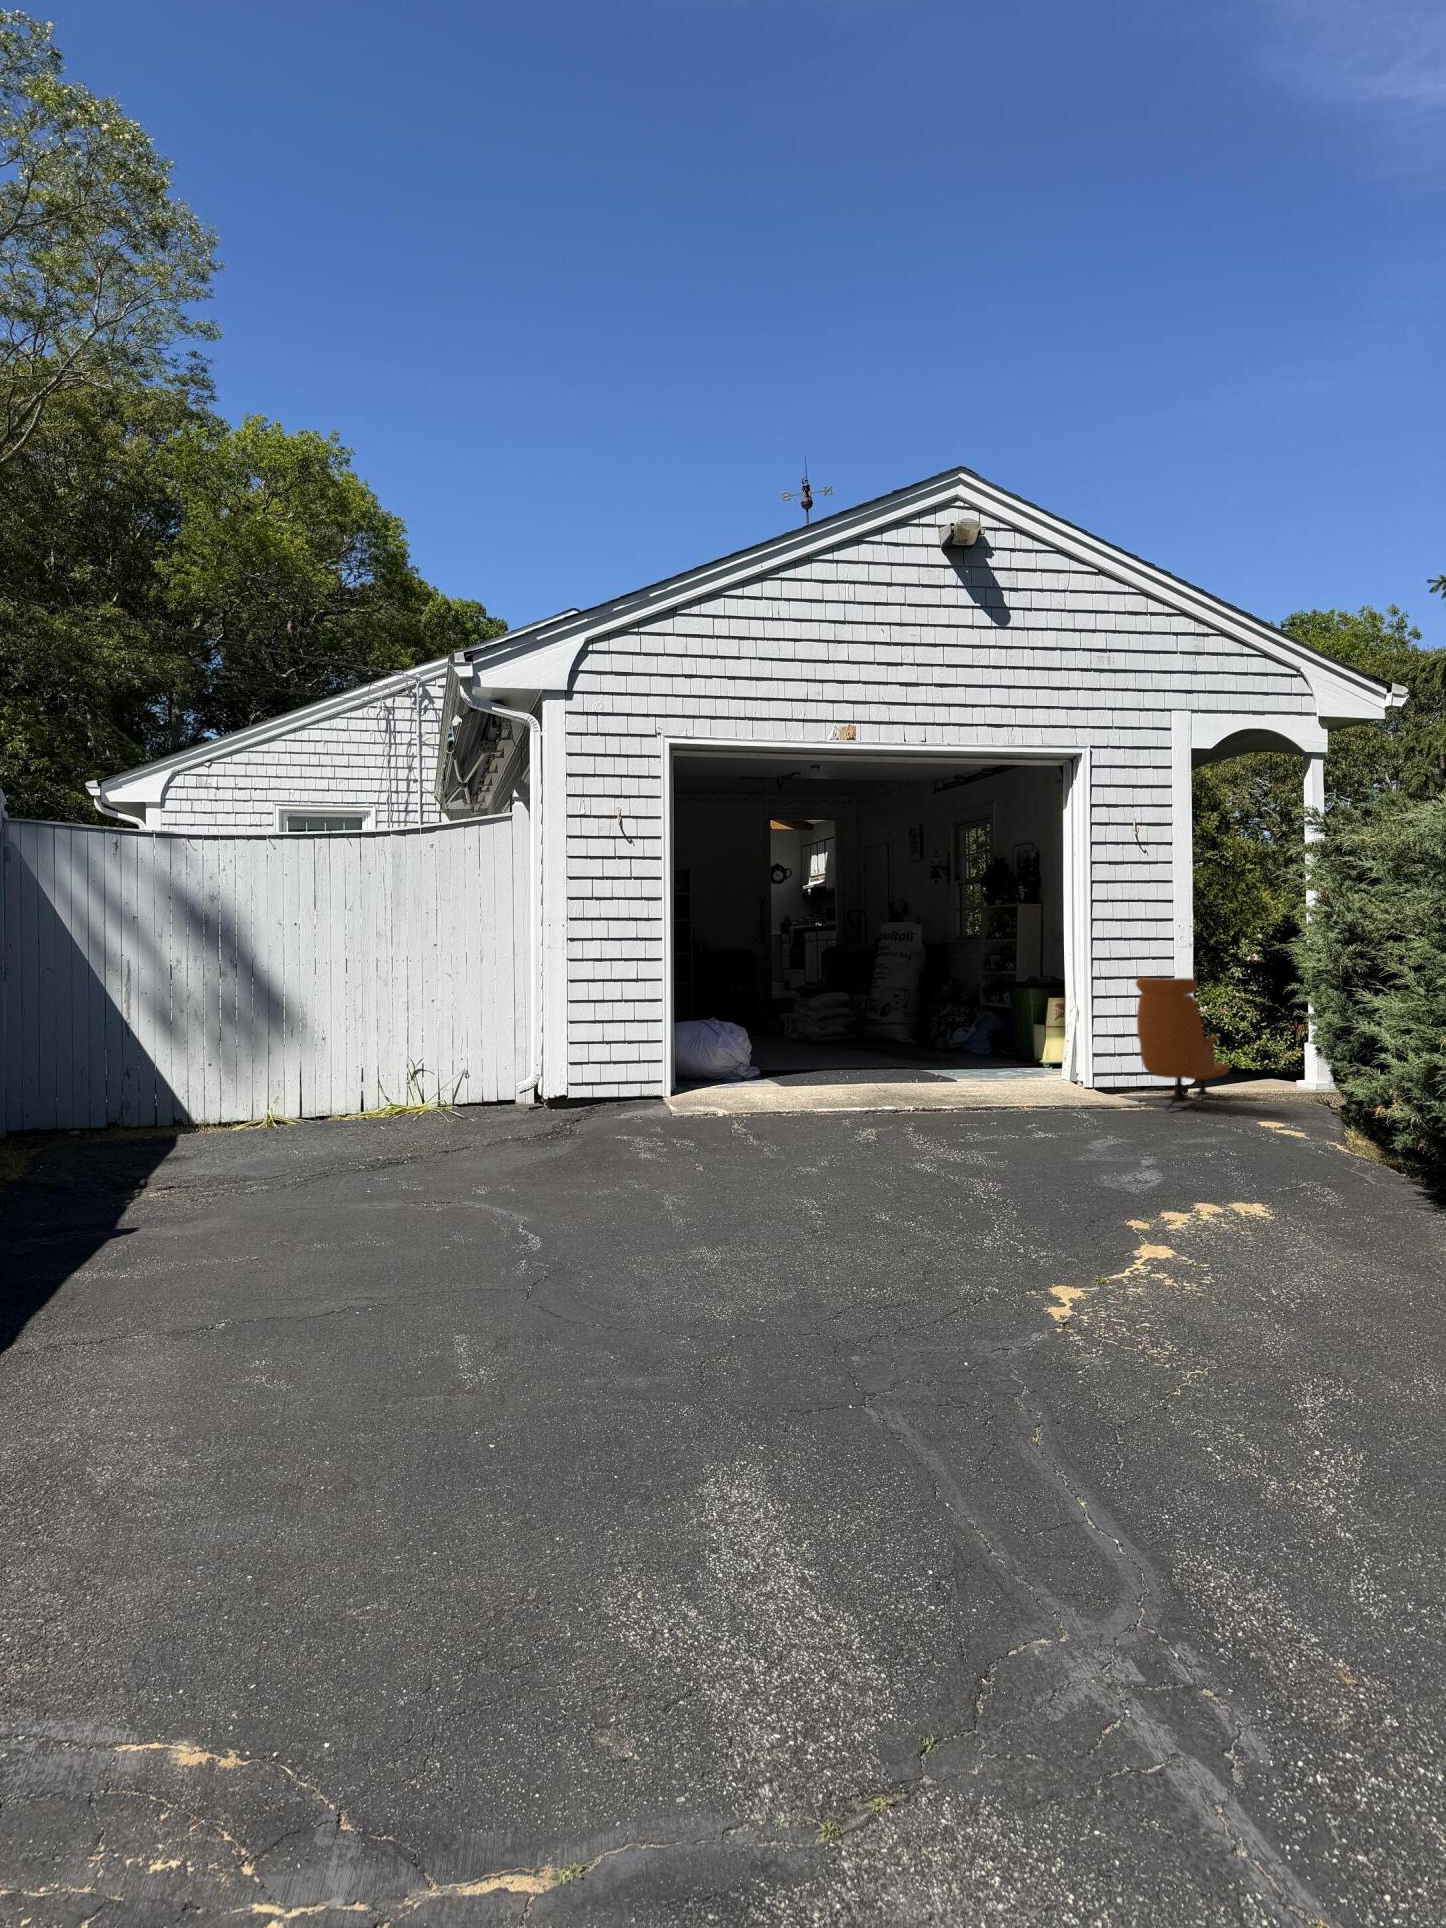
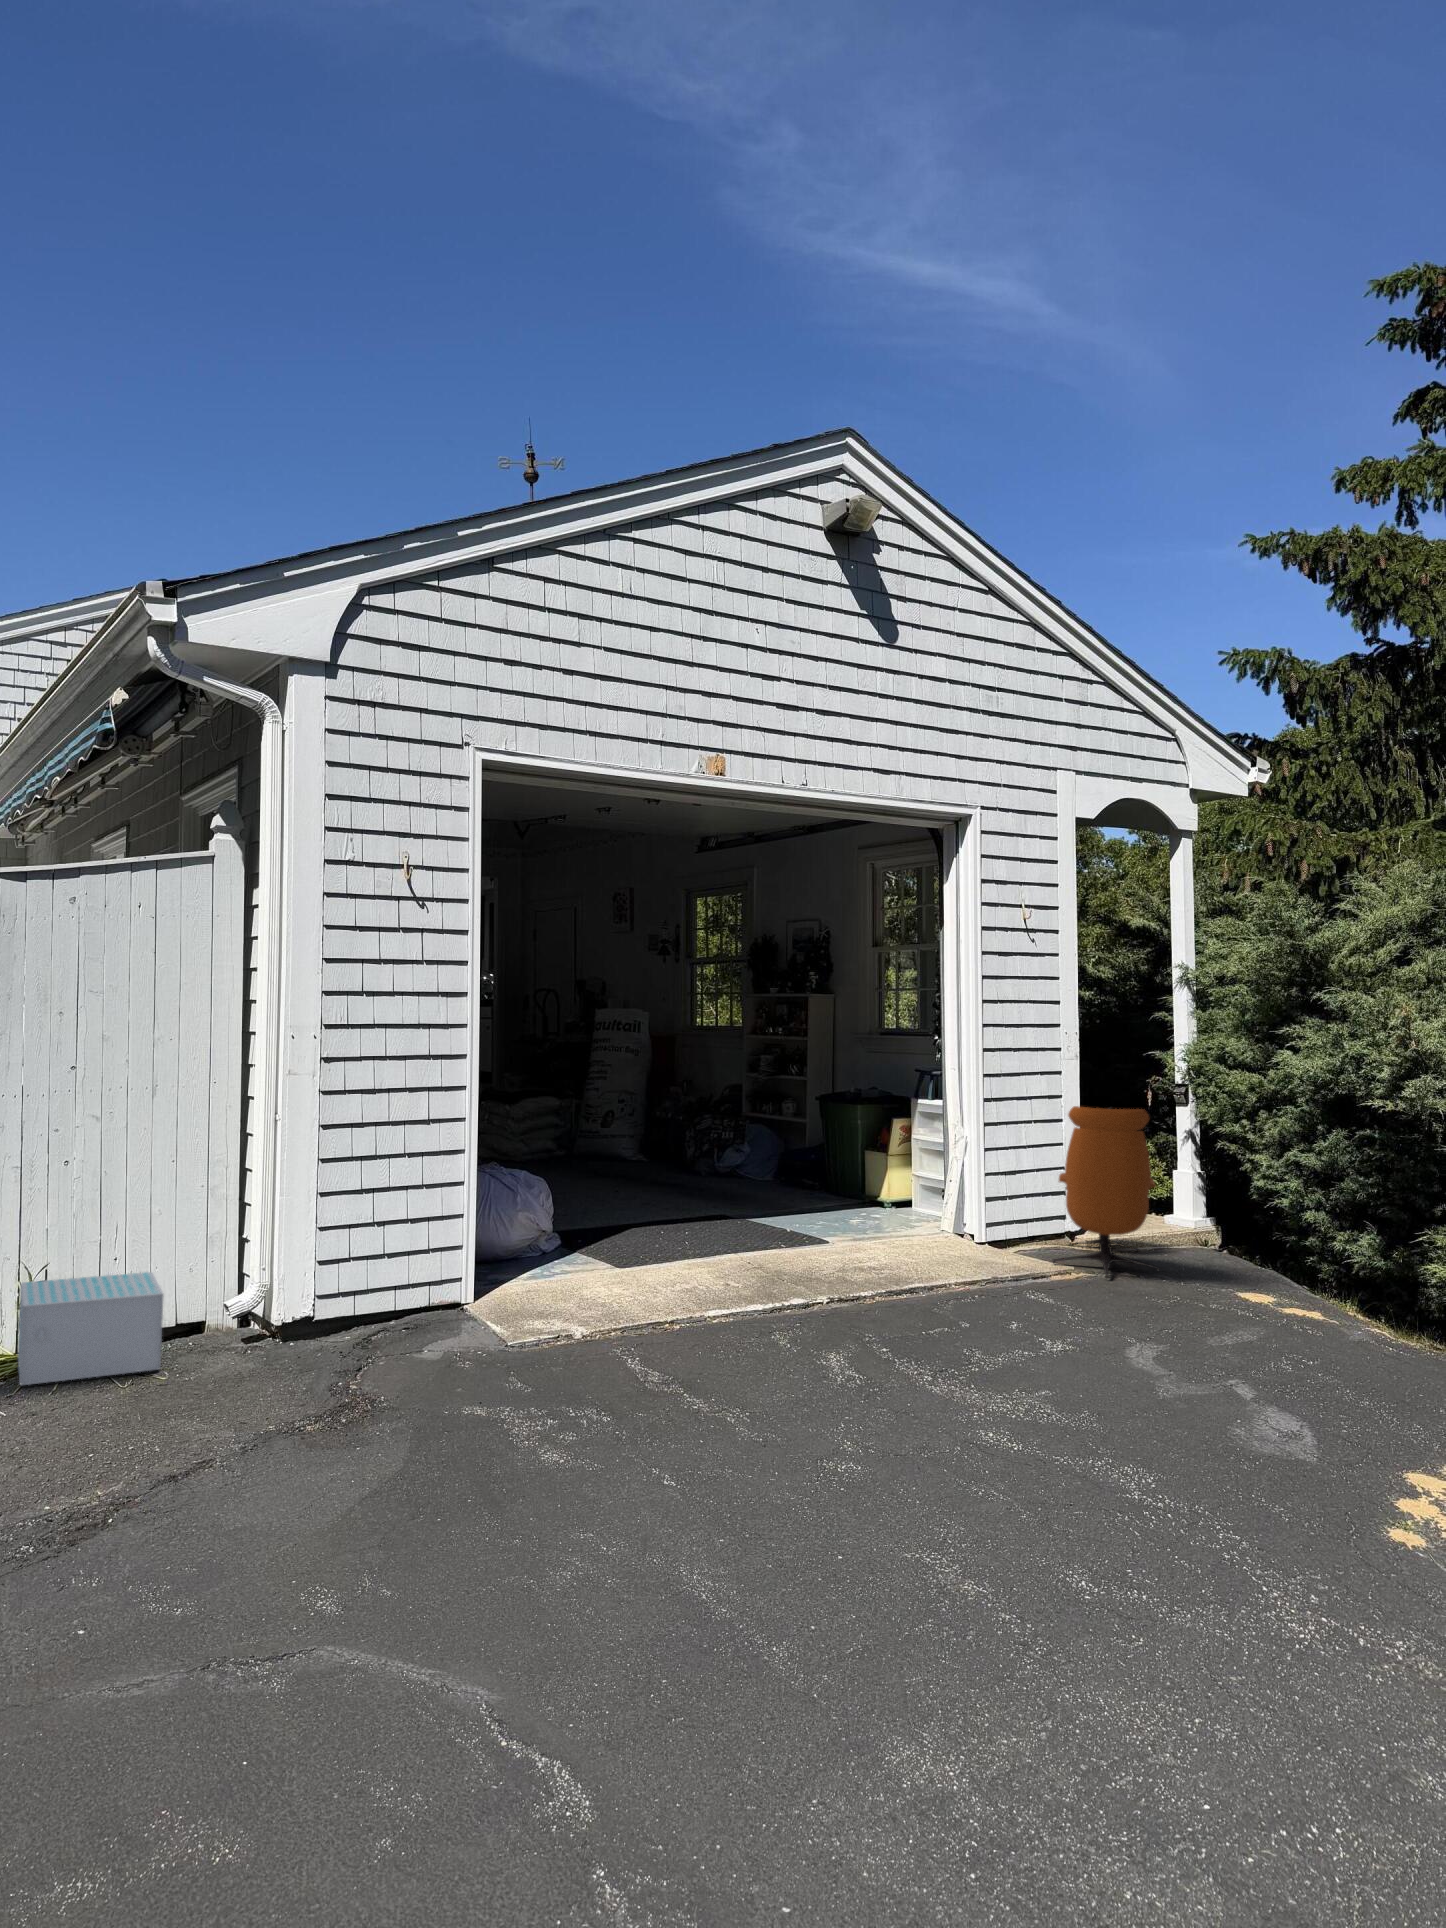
storage box: none [402,1066,479,1117] -> present [18,1272,164,1385]

